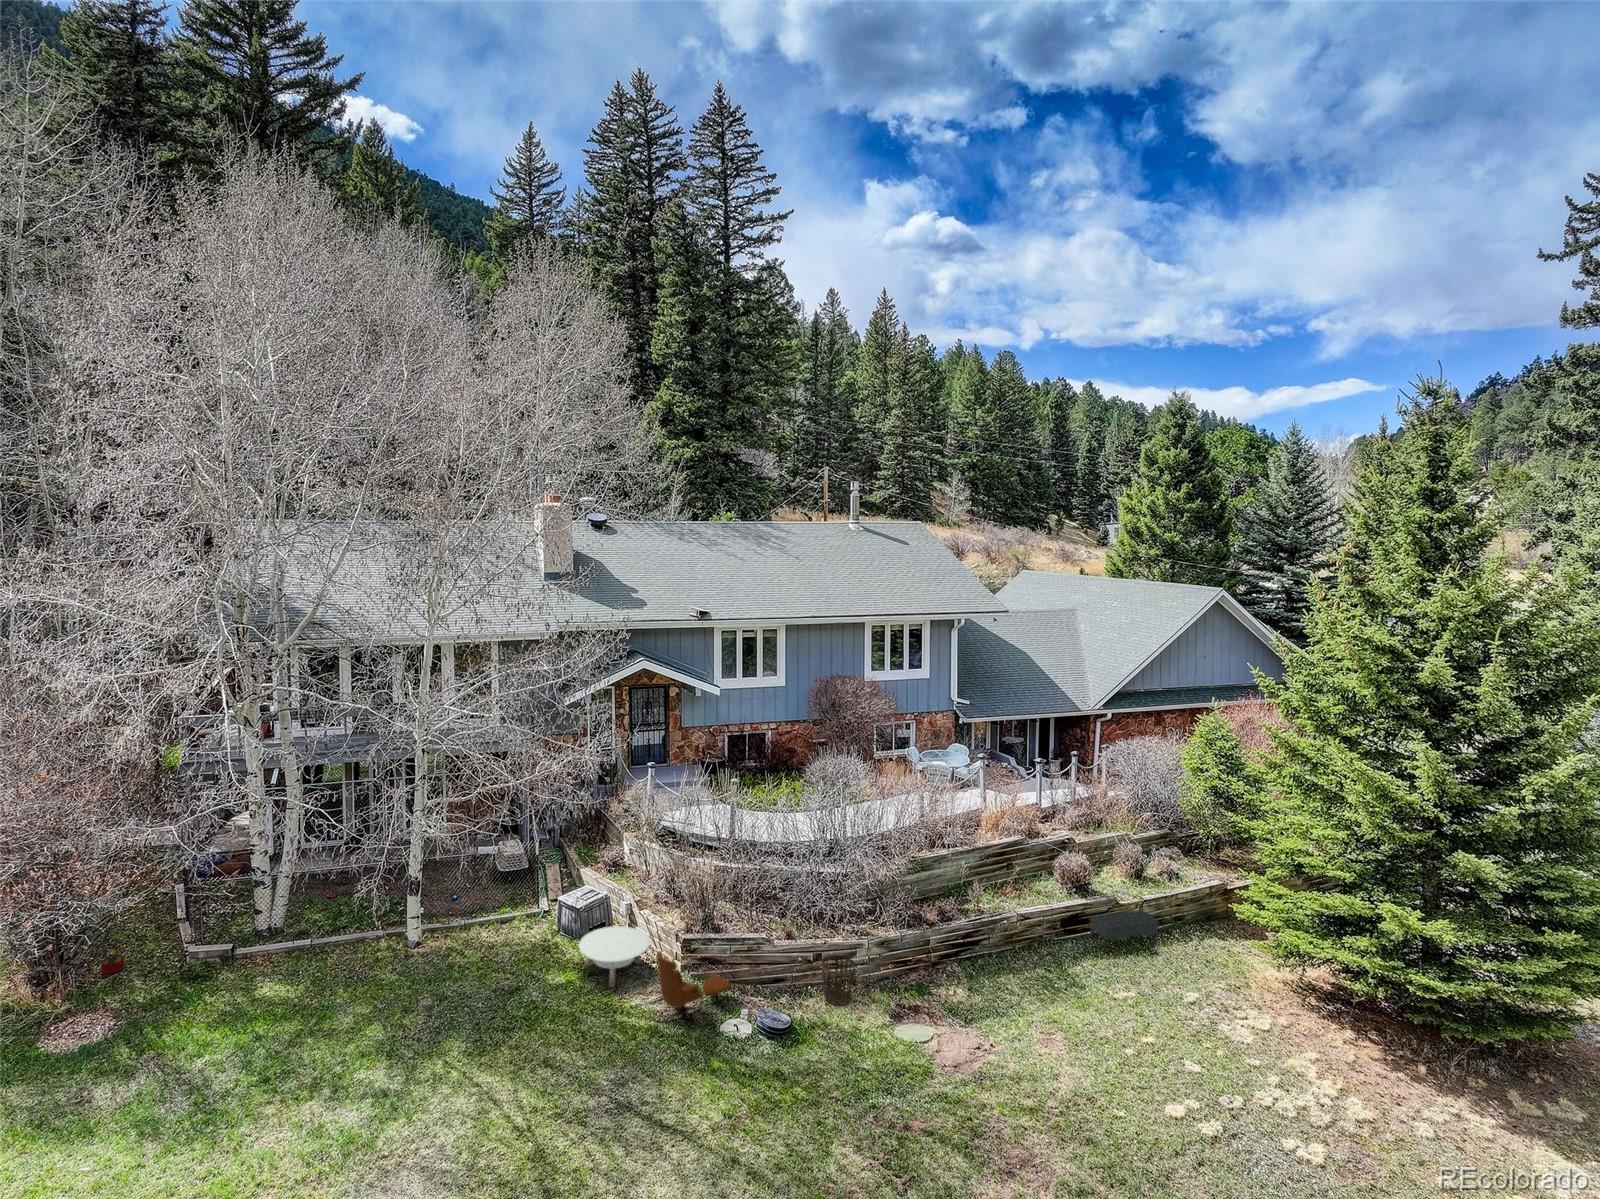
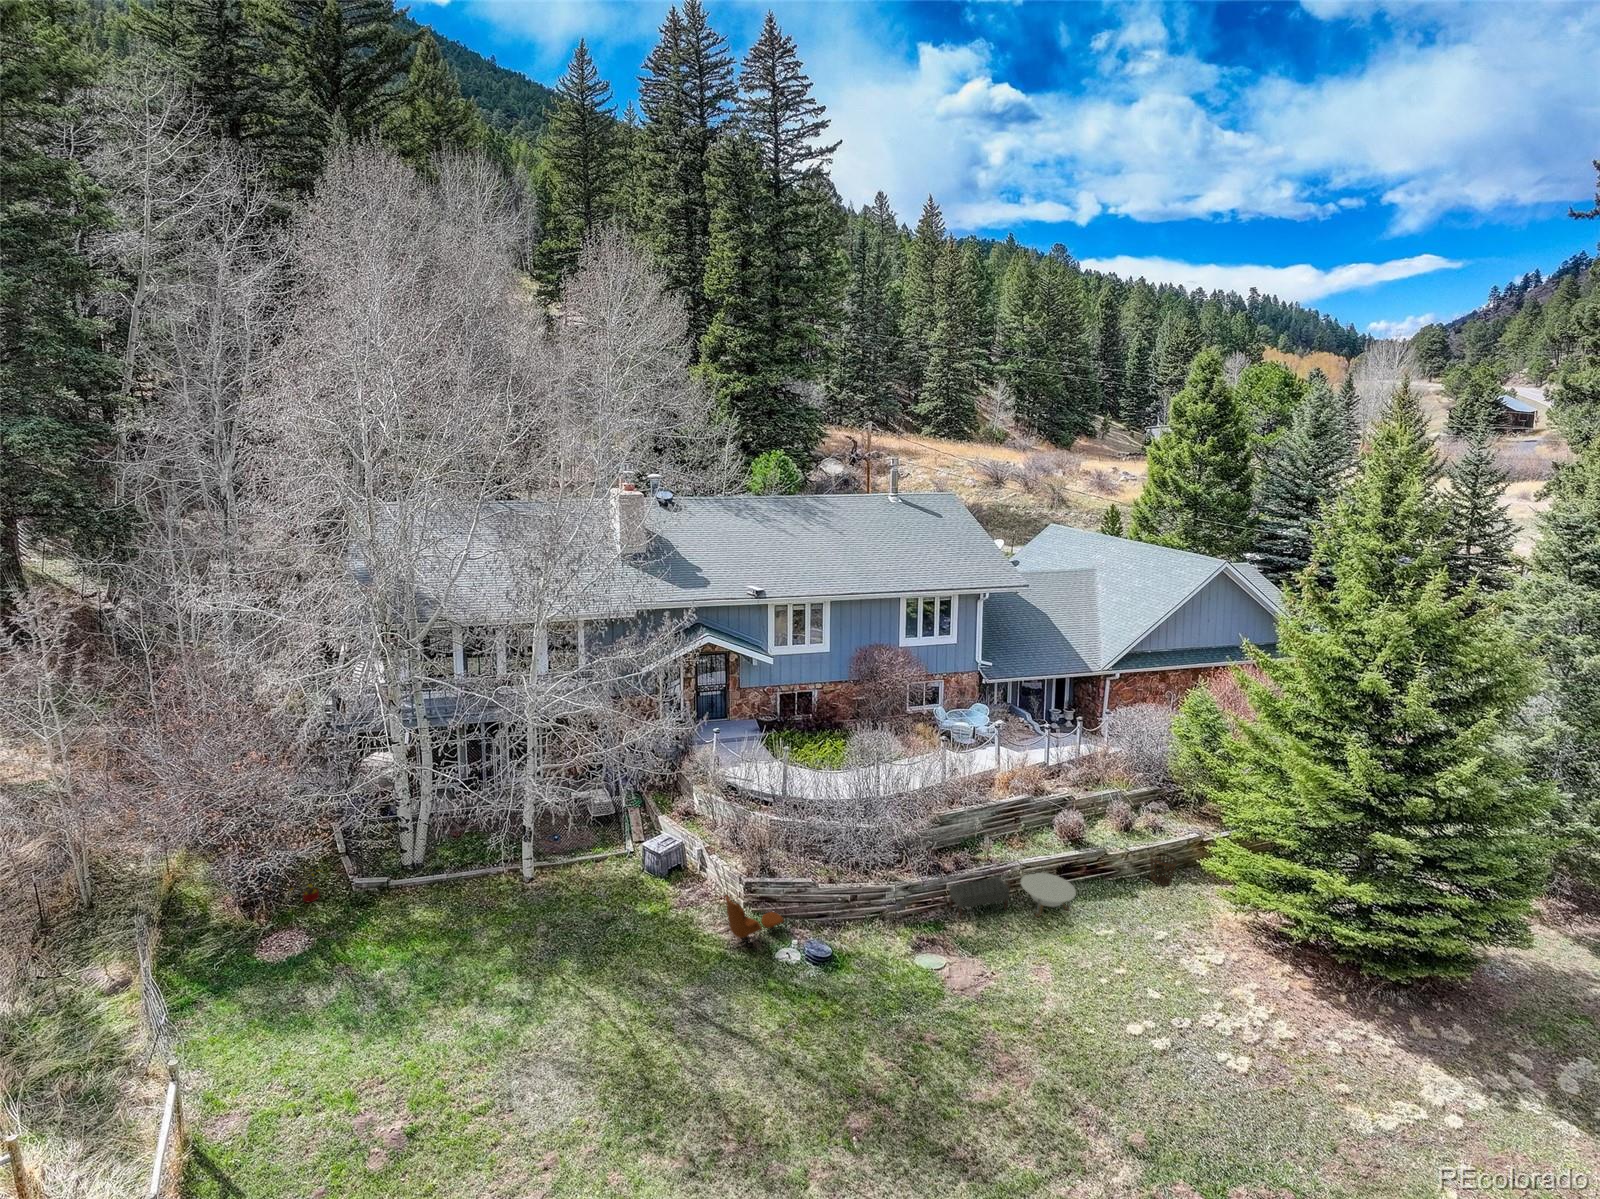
bench: present [1089,910,1159,953] -> present [949,878,1010,919]
round table: present [579,926,650,987] -> present [1021,873,1076,917]
basket: present [821,955,856,1005] -> present [1150,852,1177,885]

